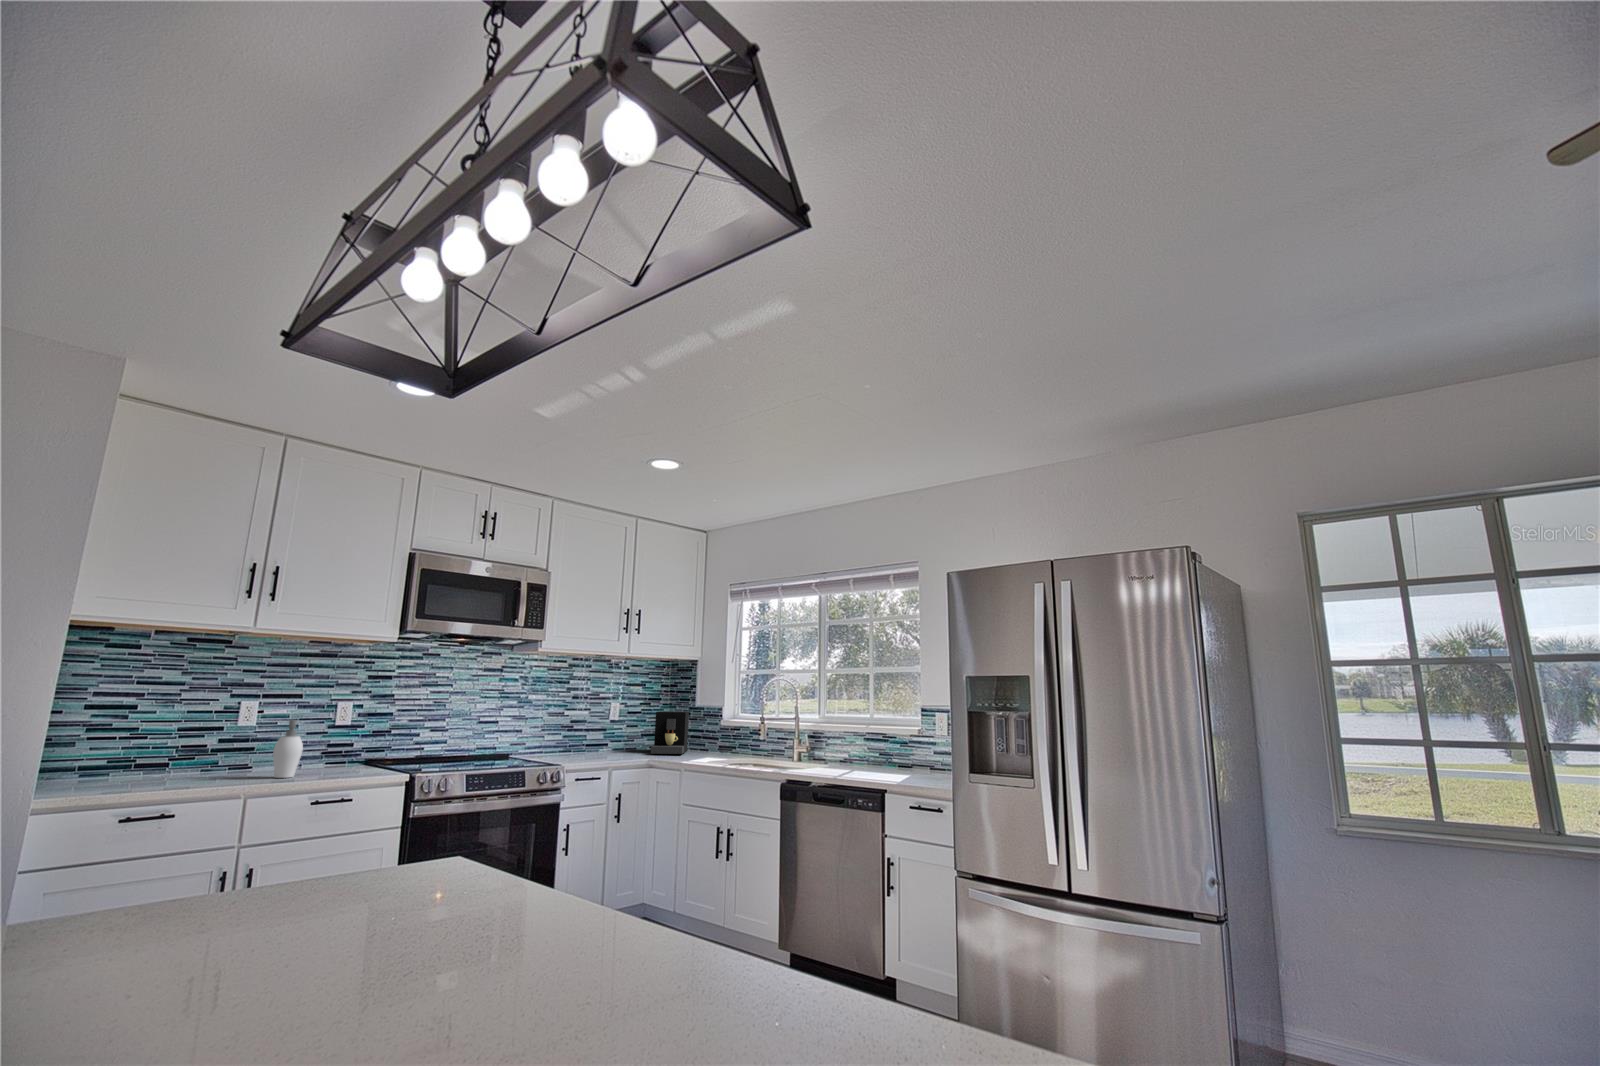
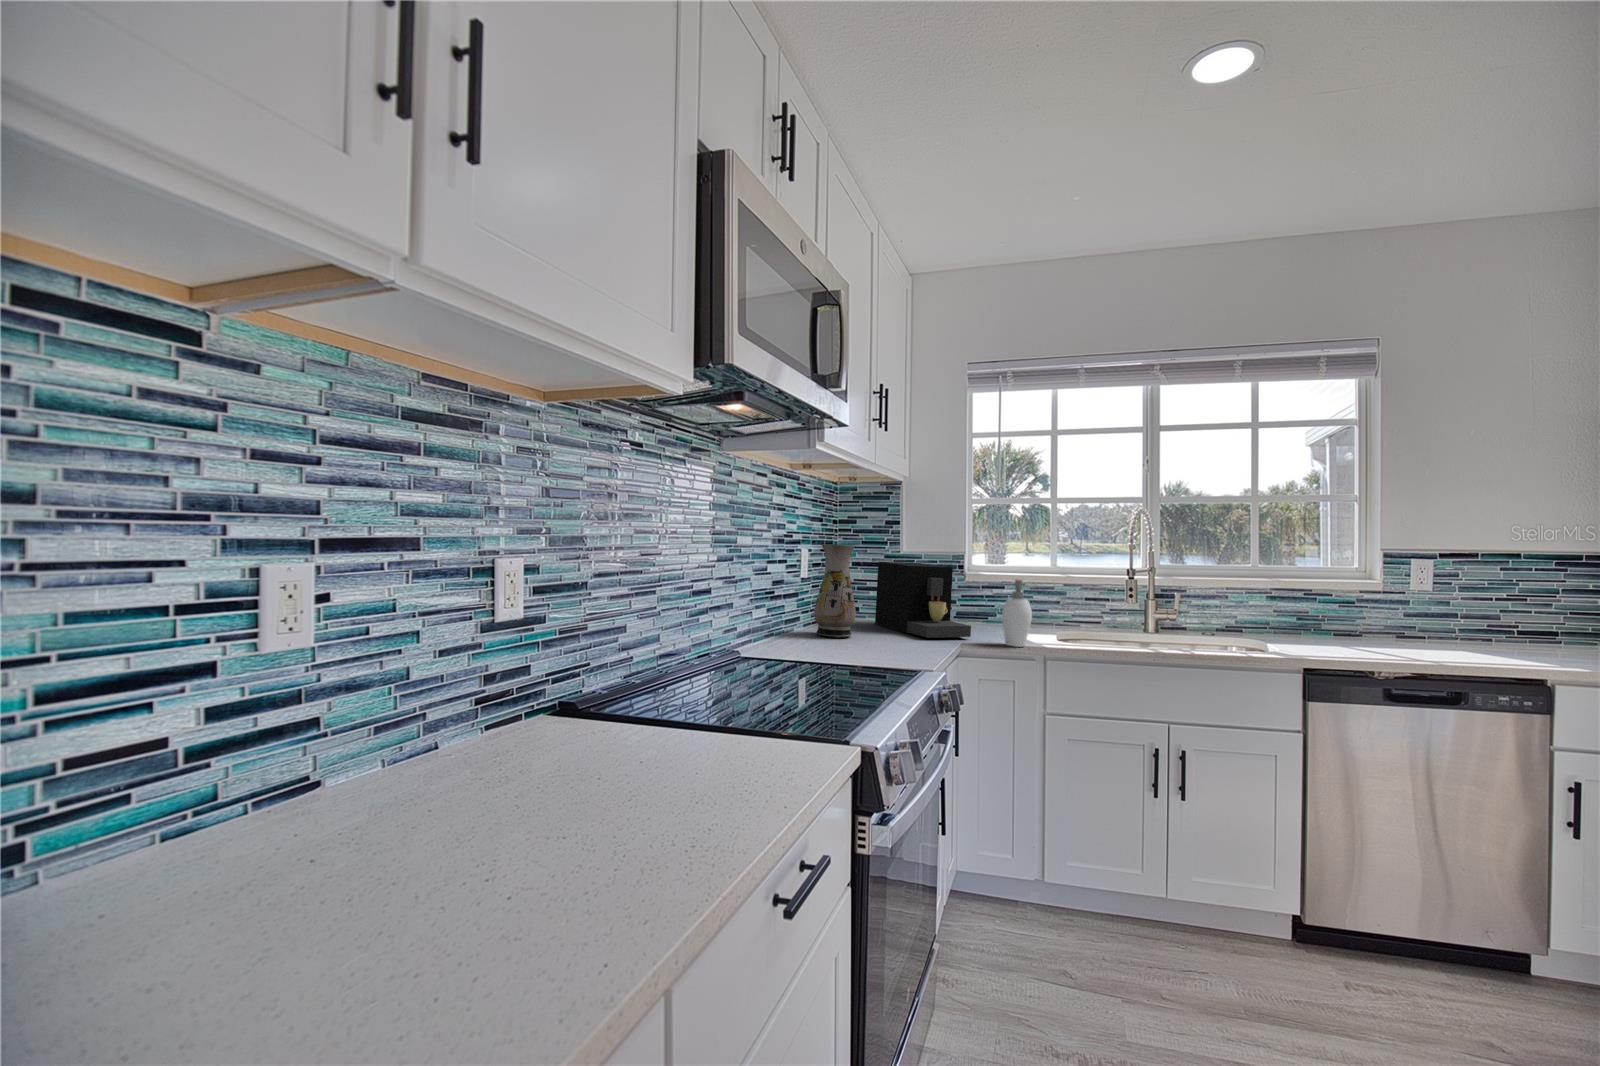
vase: none [590,700,615,753] -> present [814,544,856,637]
soap dispenser: present [273,720,303,778] -> present [1002,580,1032,647]

